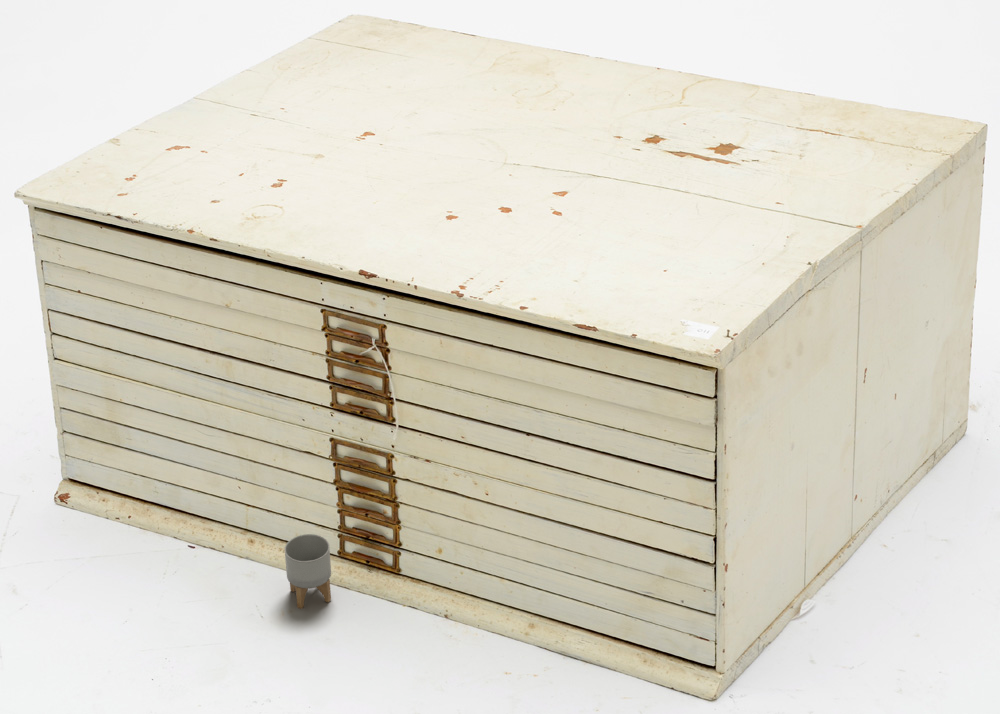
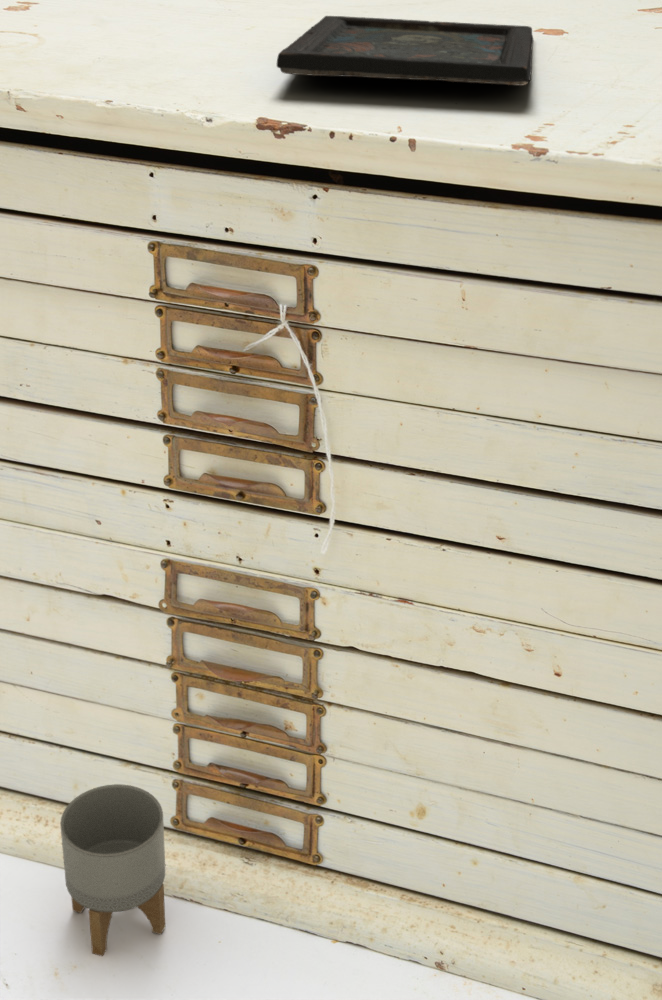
tray: none [370,197,498,265] -> present [277,16,533,86]

